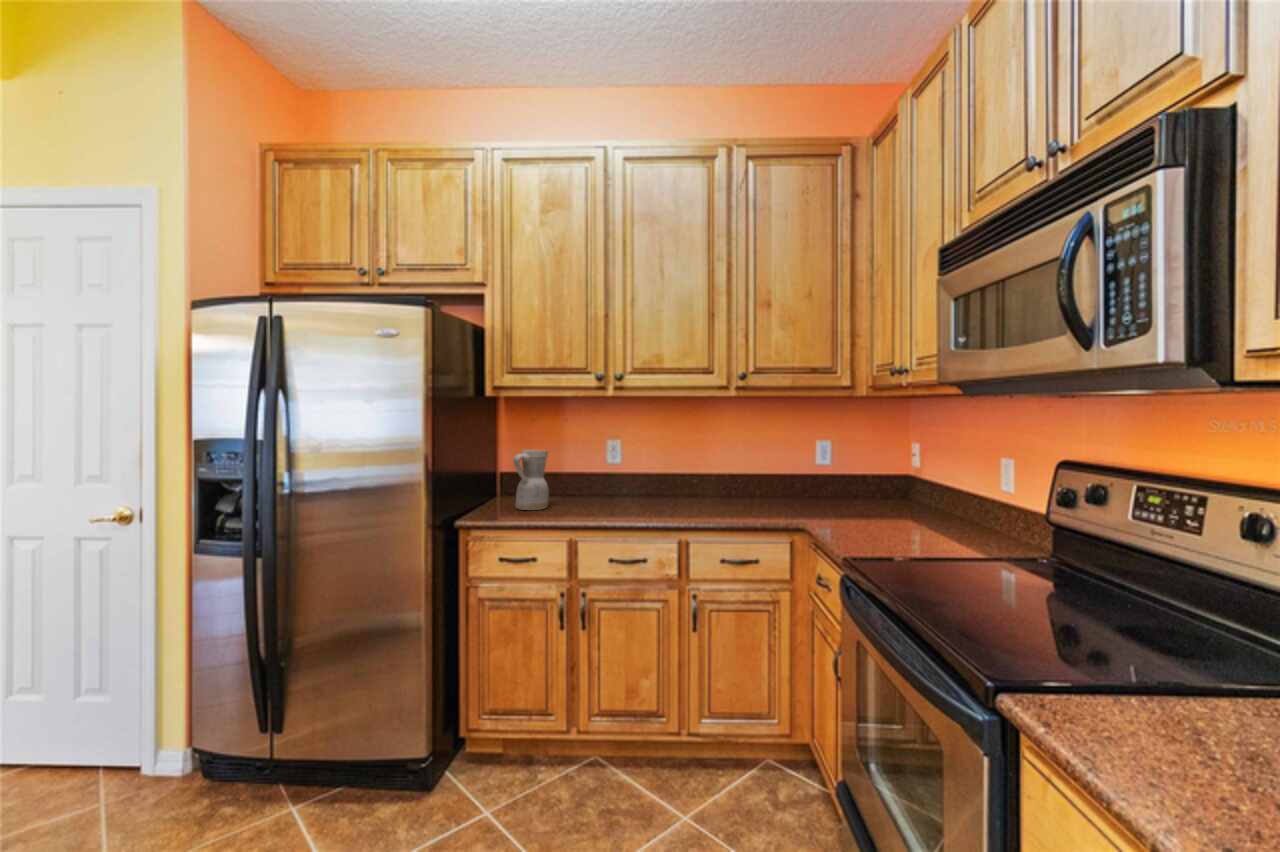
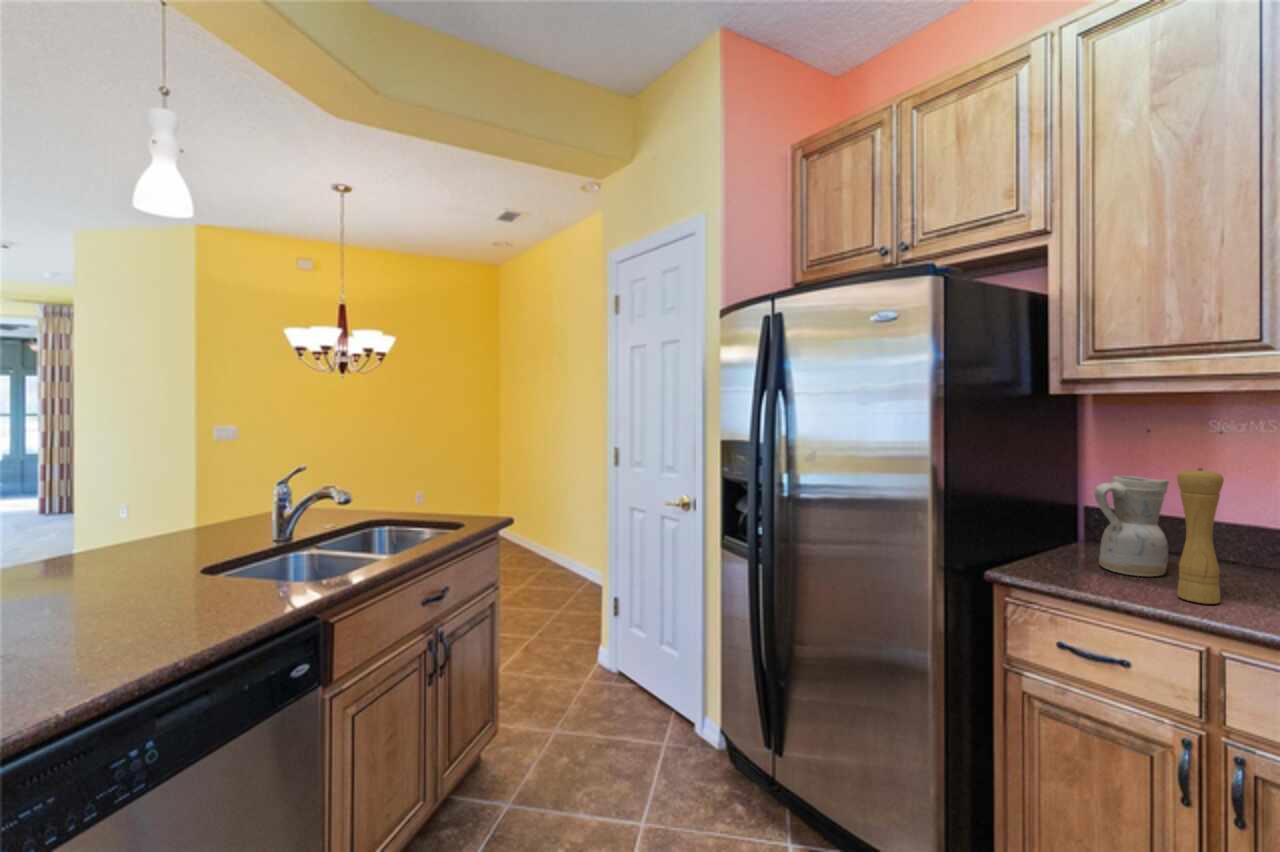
pepper mill: none [554,440,574,516] -> present [1177,468,1224,604]

